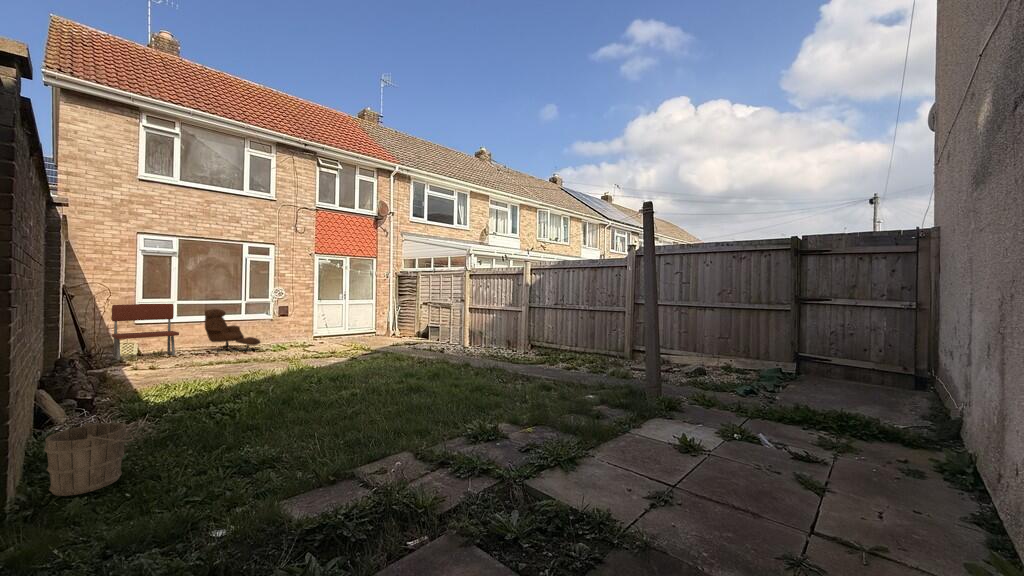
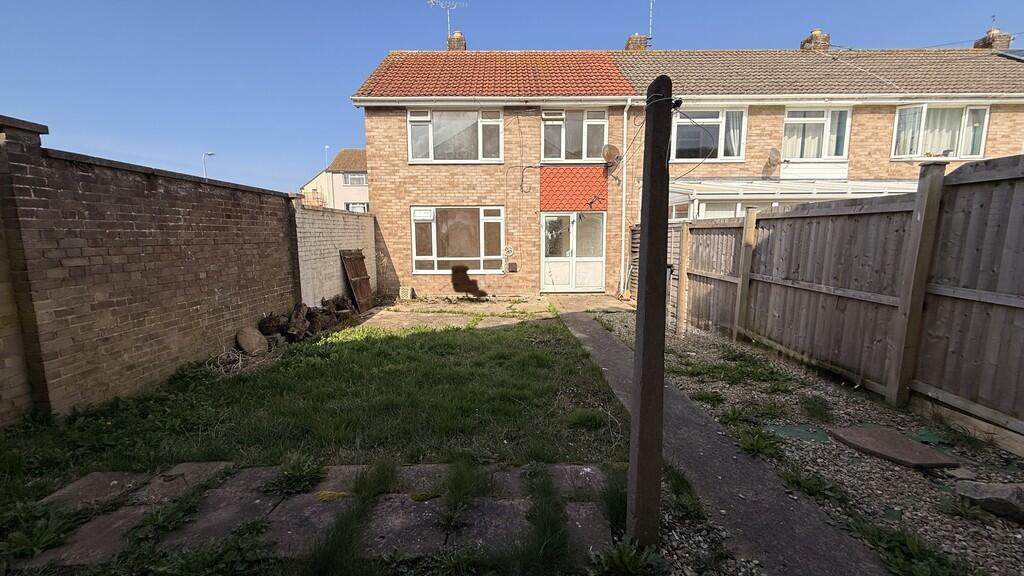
bench: present [112,304,179,360] -> none [395,261,432,302]
bucket: present [44,423,133,496] -> none [165,344,218,389]

